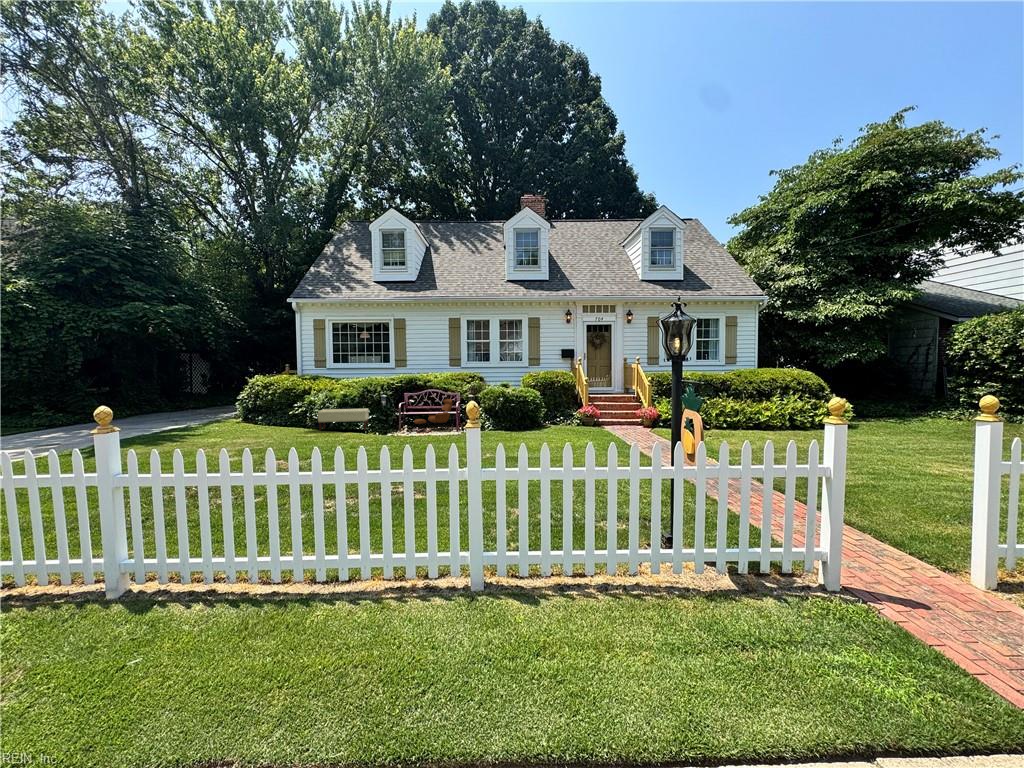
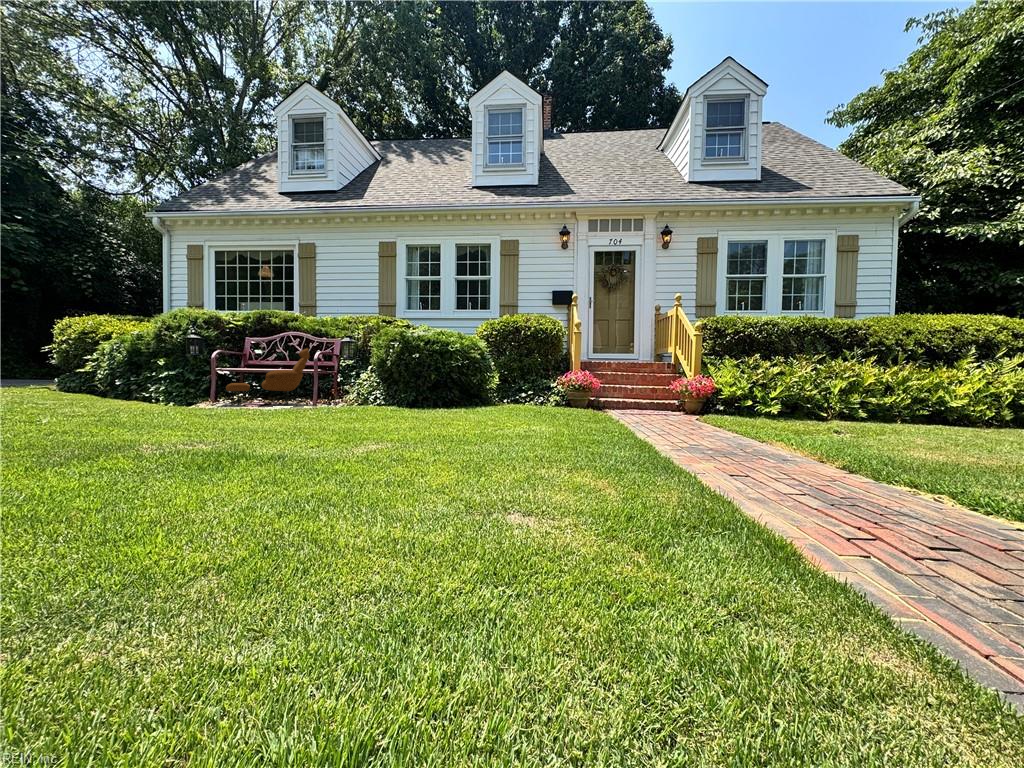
bench: present [318,409,369,431] -> none [50,362,163,402]

